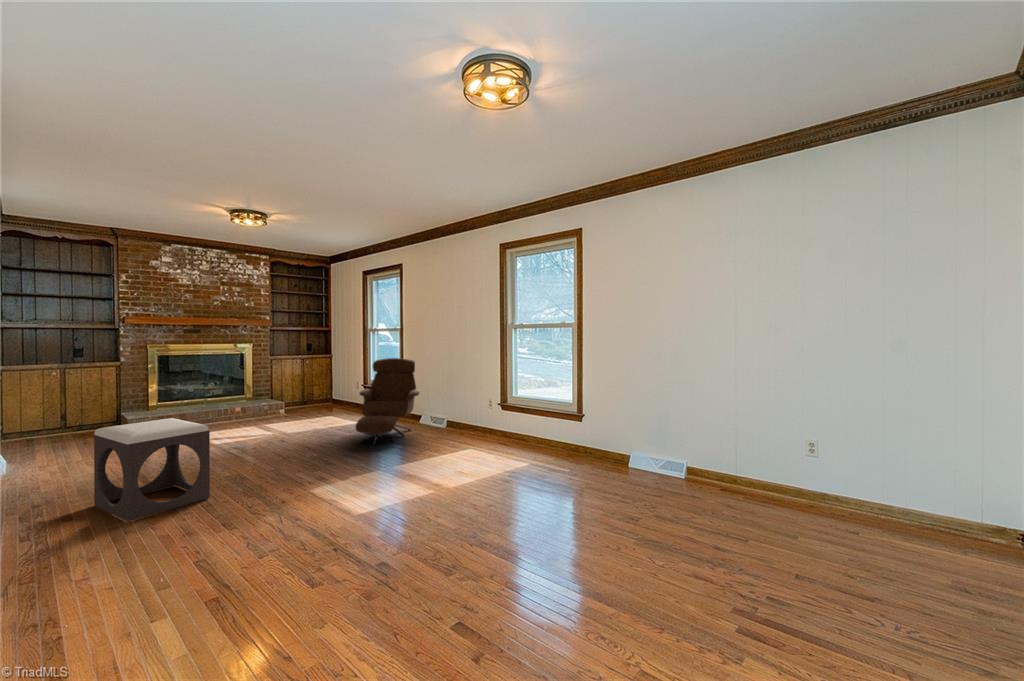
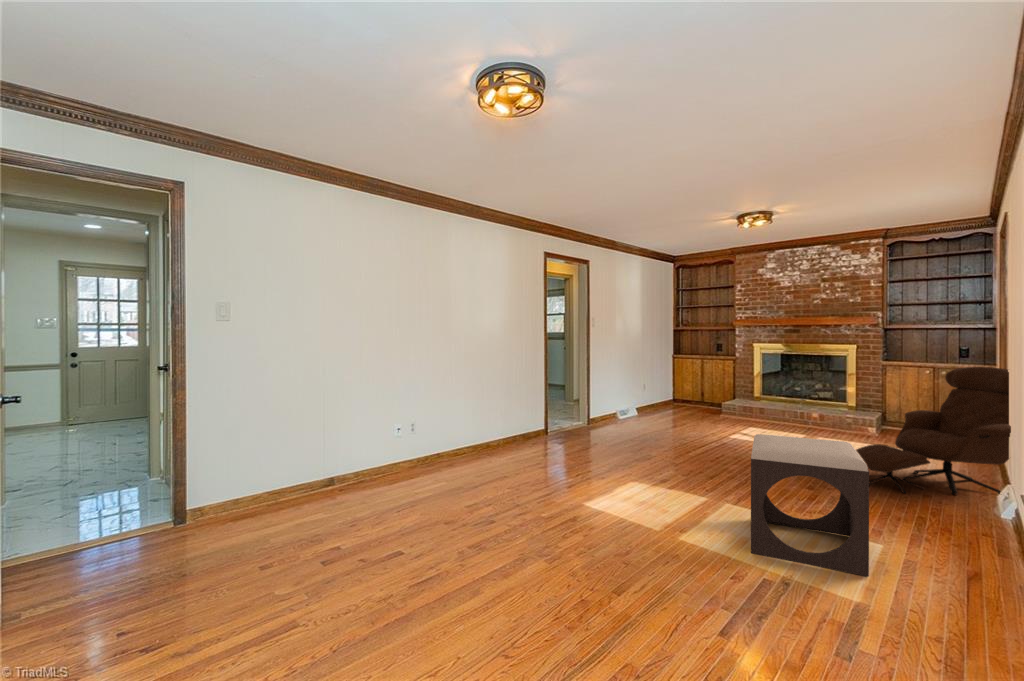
footstool: present [94,418,210,522] -> present [751,434,869,576]

